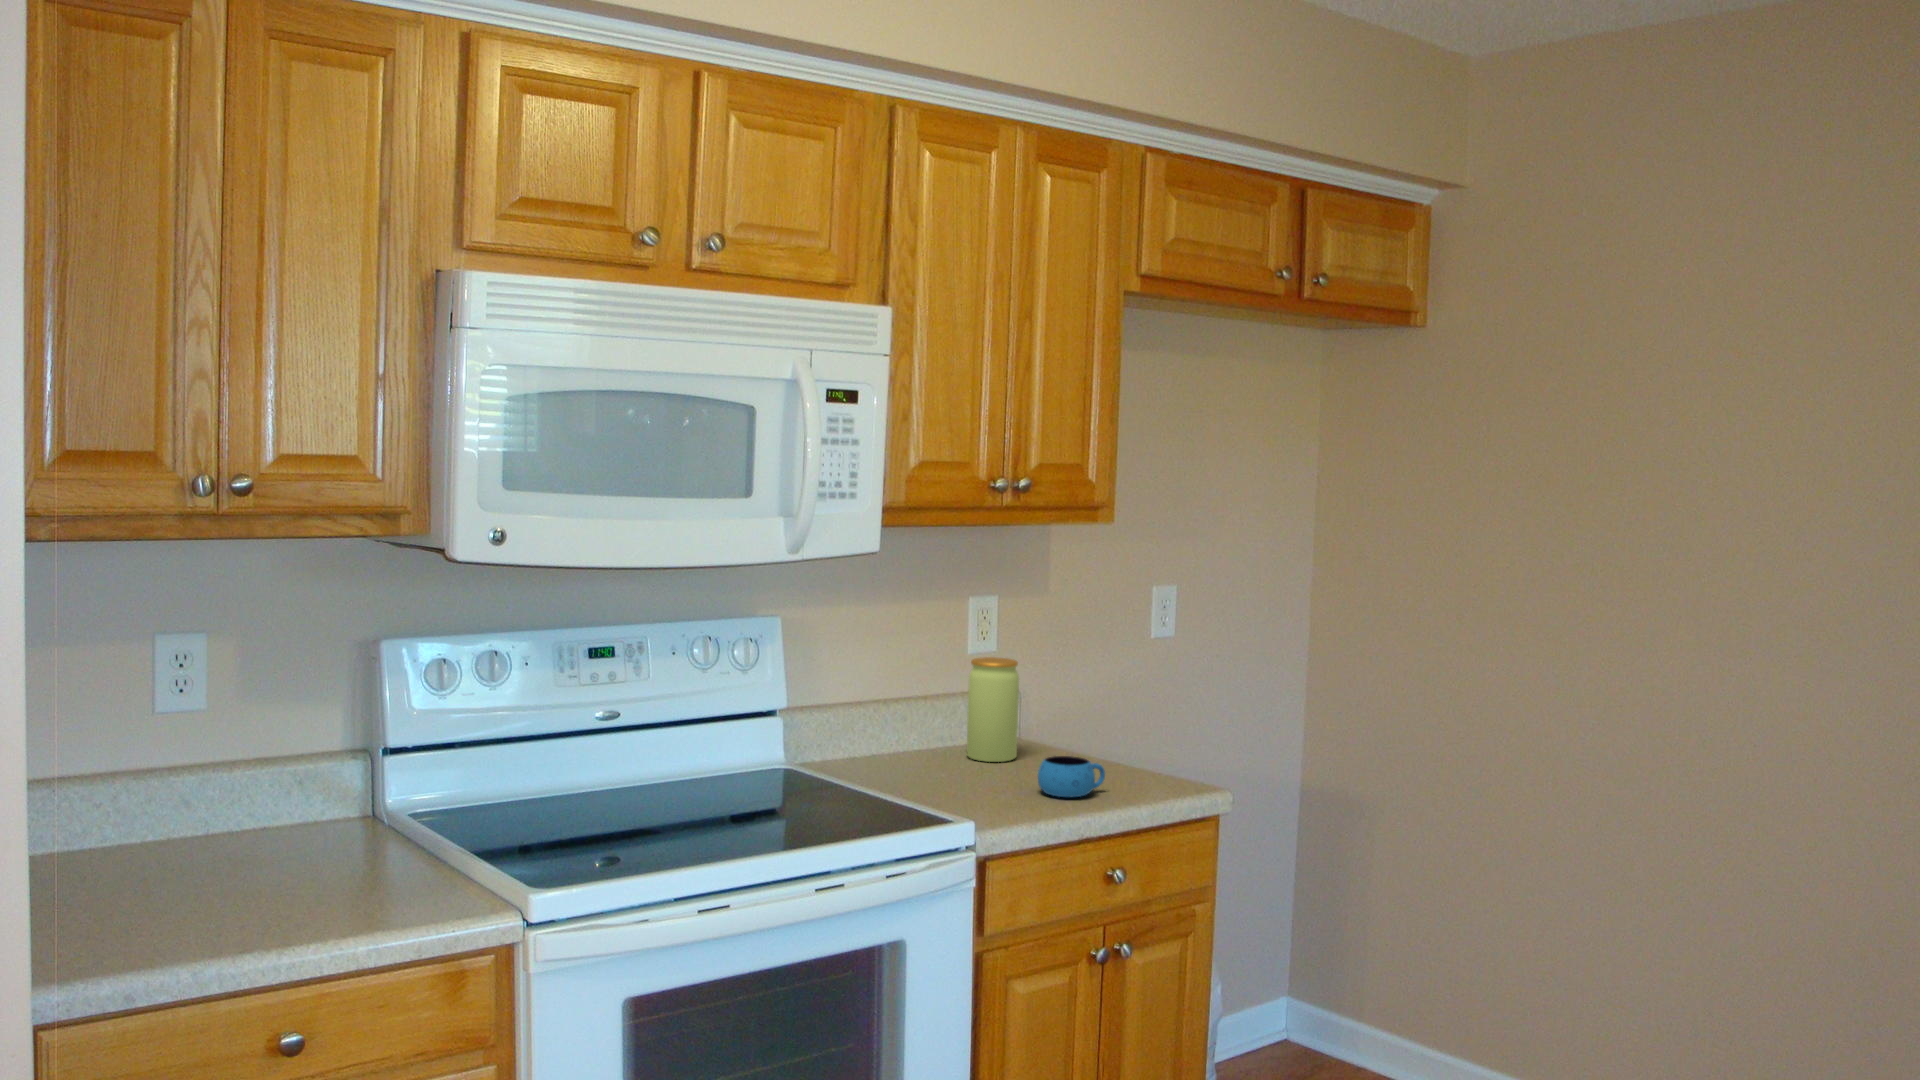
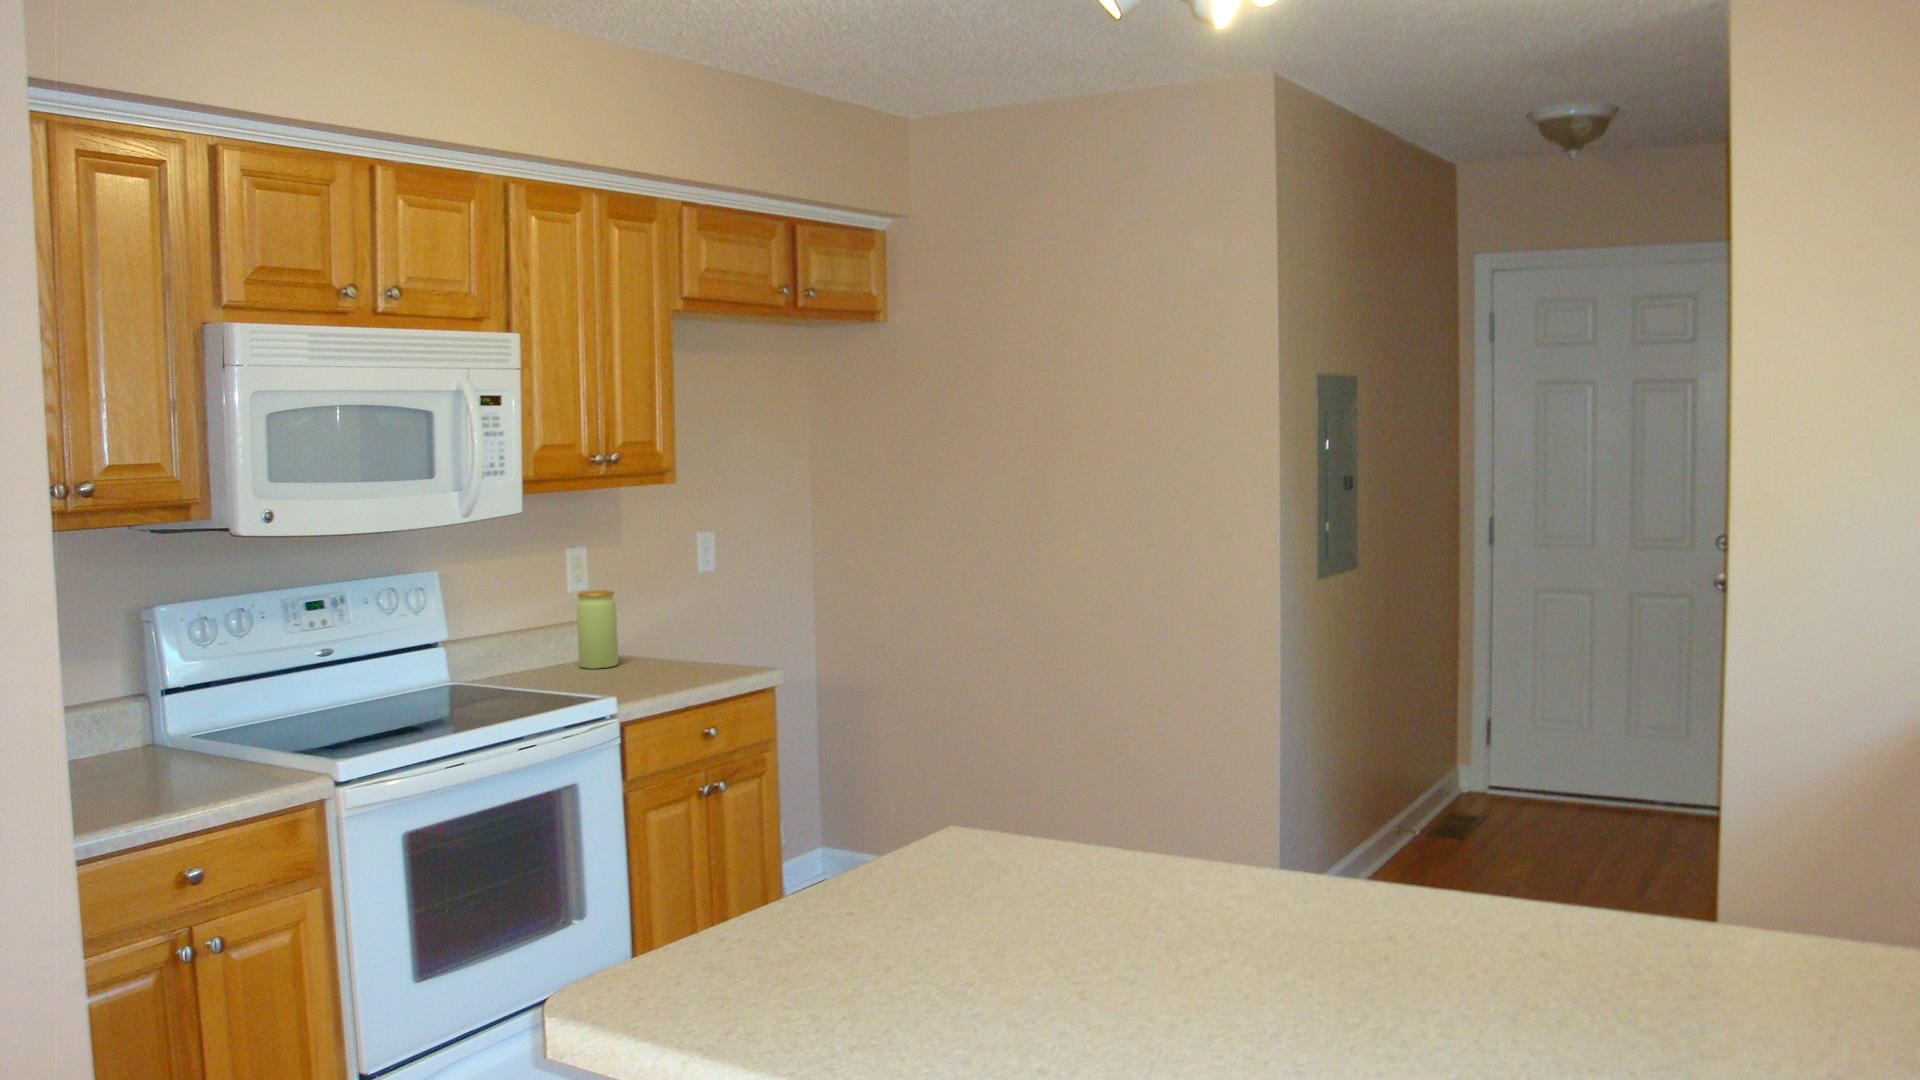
mug: present [1038,756,1105,797] -> none [646,653,694,681]

